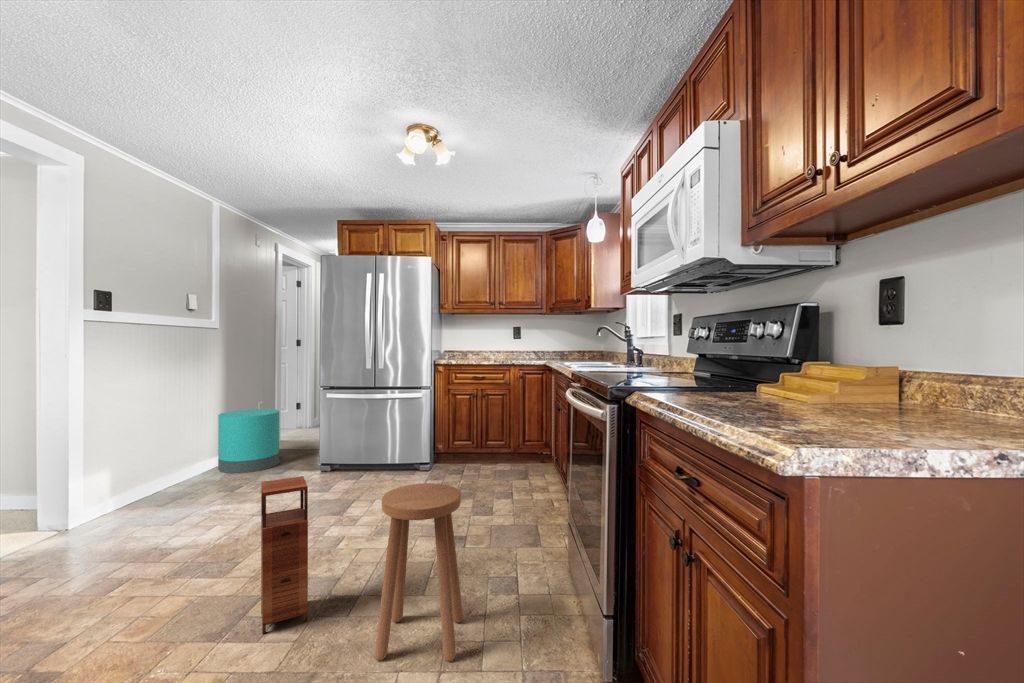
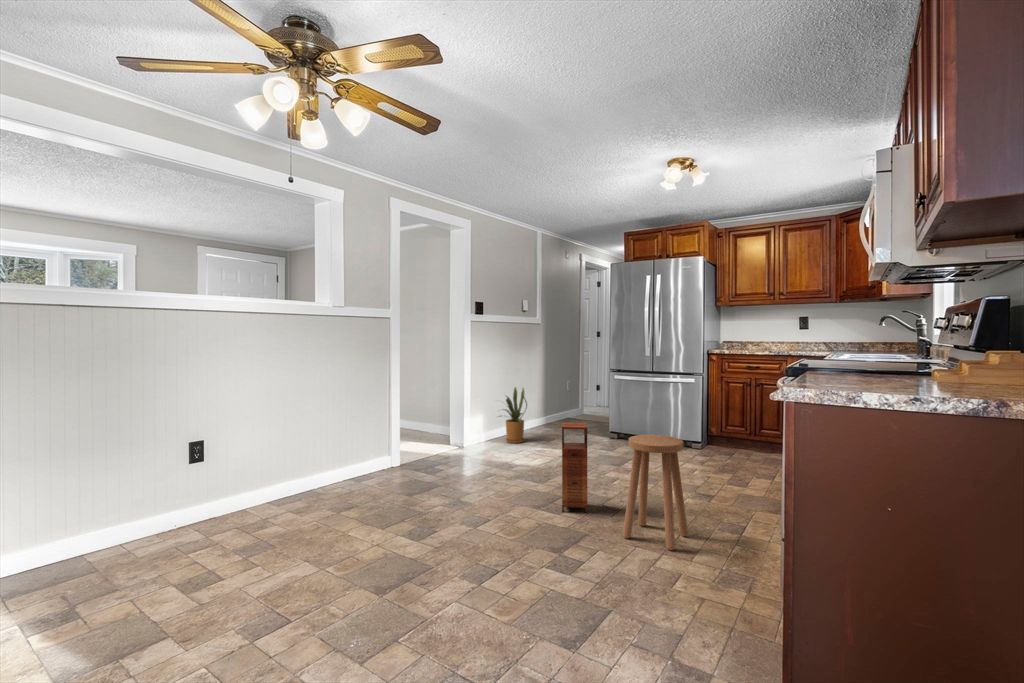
trash can: present [218,409,279,473] -> none [540,386,581,432]
house plant: none [131,417,196,505] -> present [503,387,527,443]

